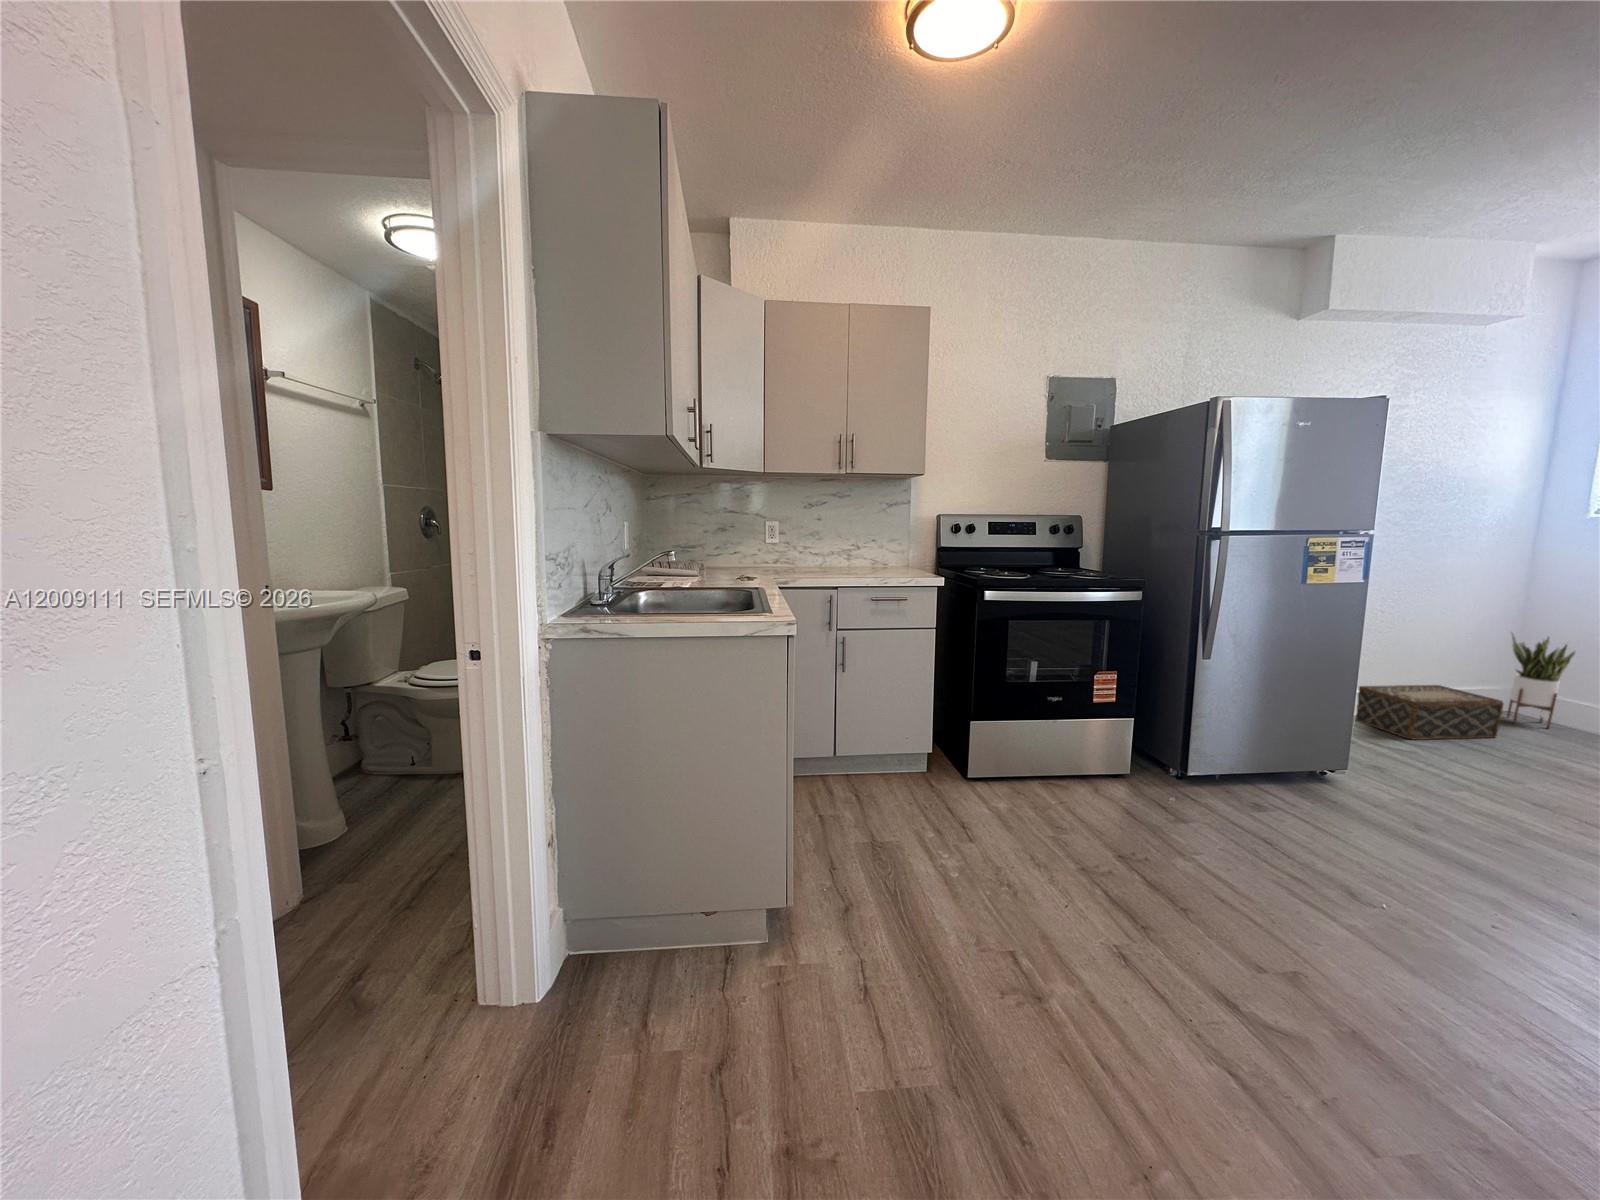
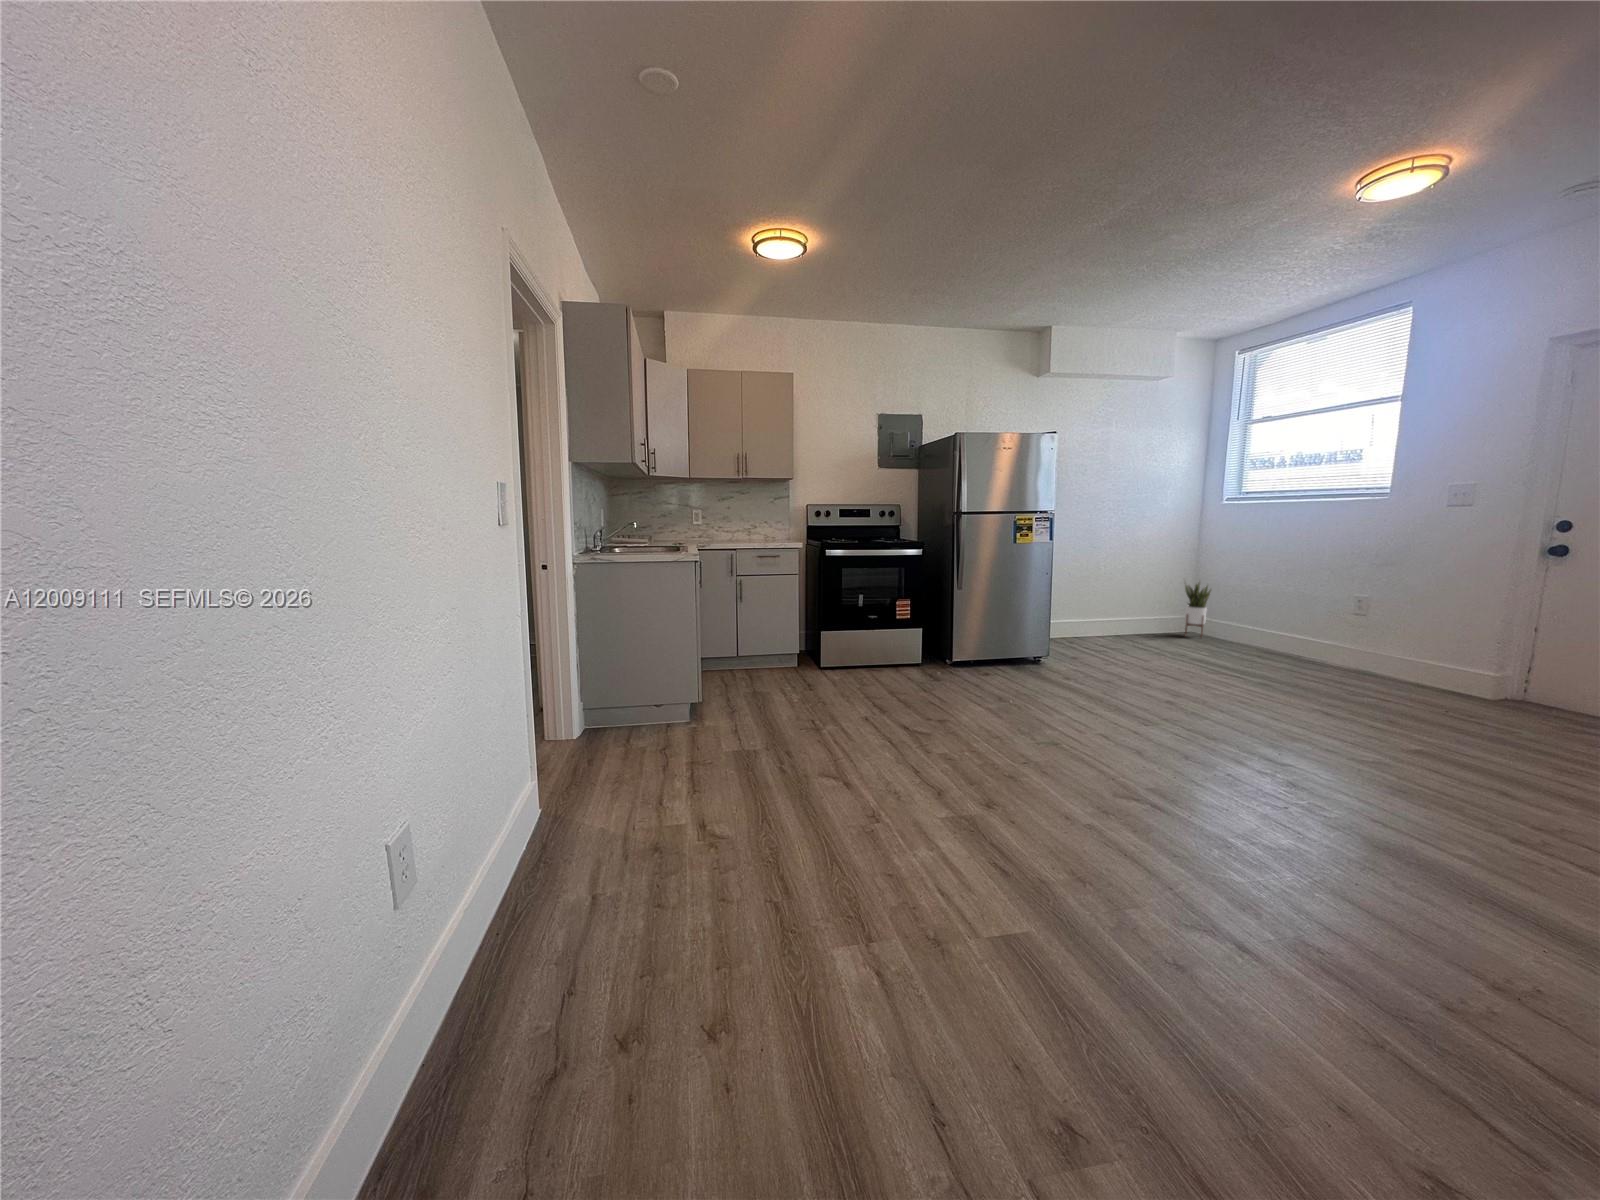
woven basket: present [1355,685,1503,740] -> none [1087,614,1165,645]

